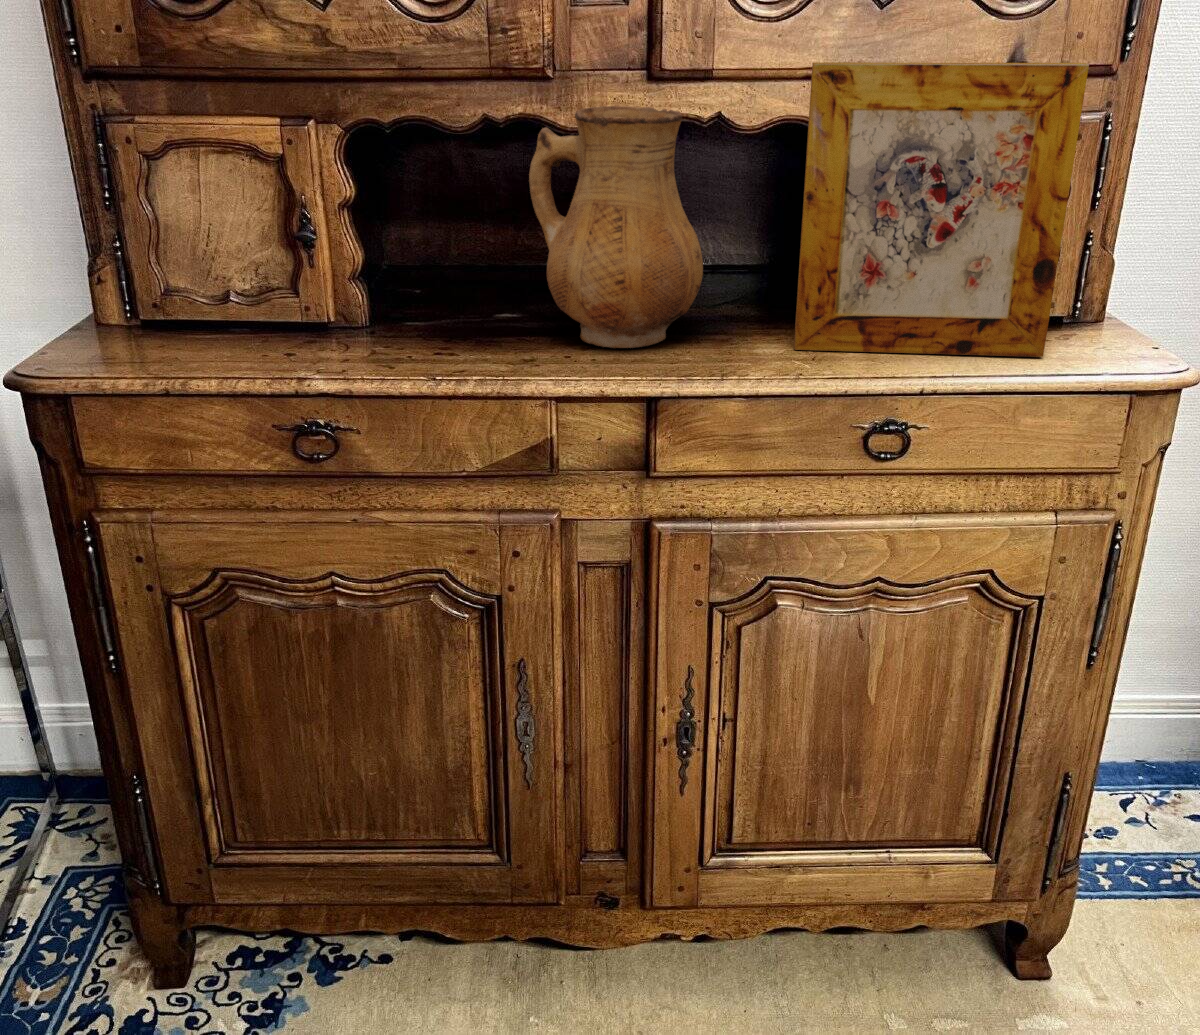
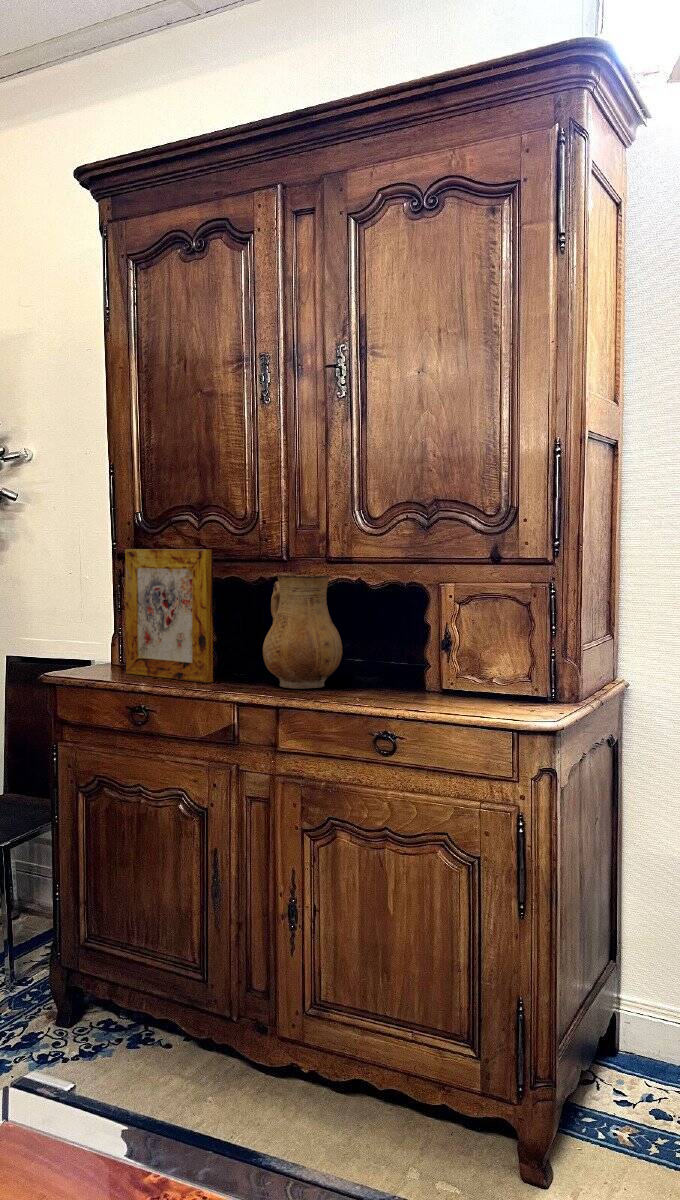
picture frame: present [794,62,1089,357] -> present [125,549,213,683]

